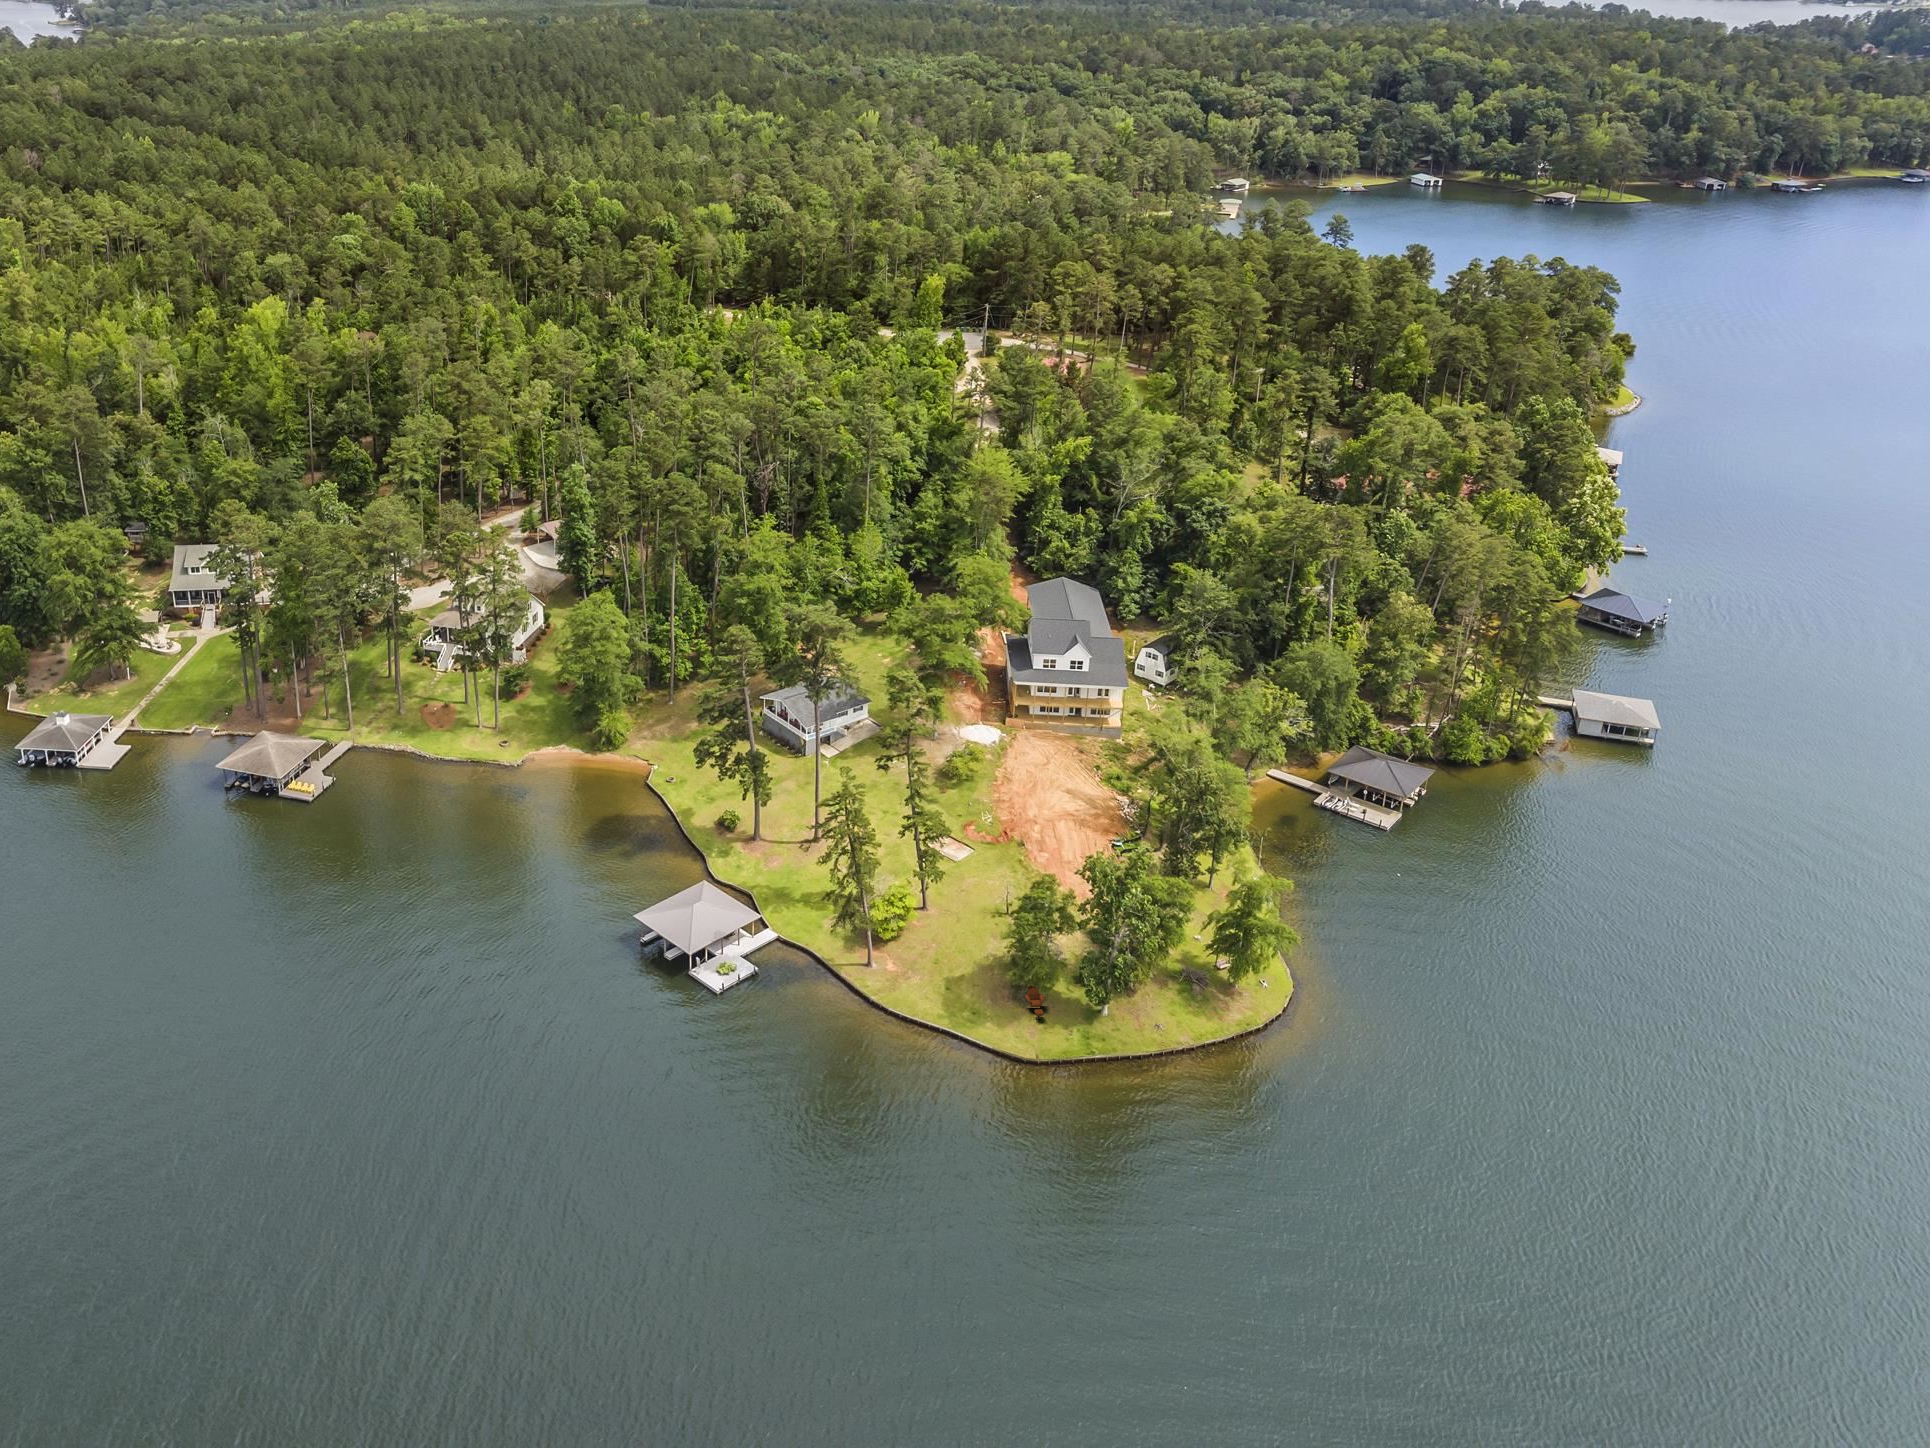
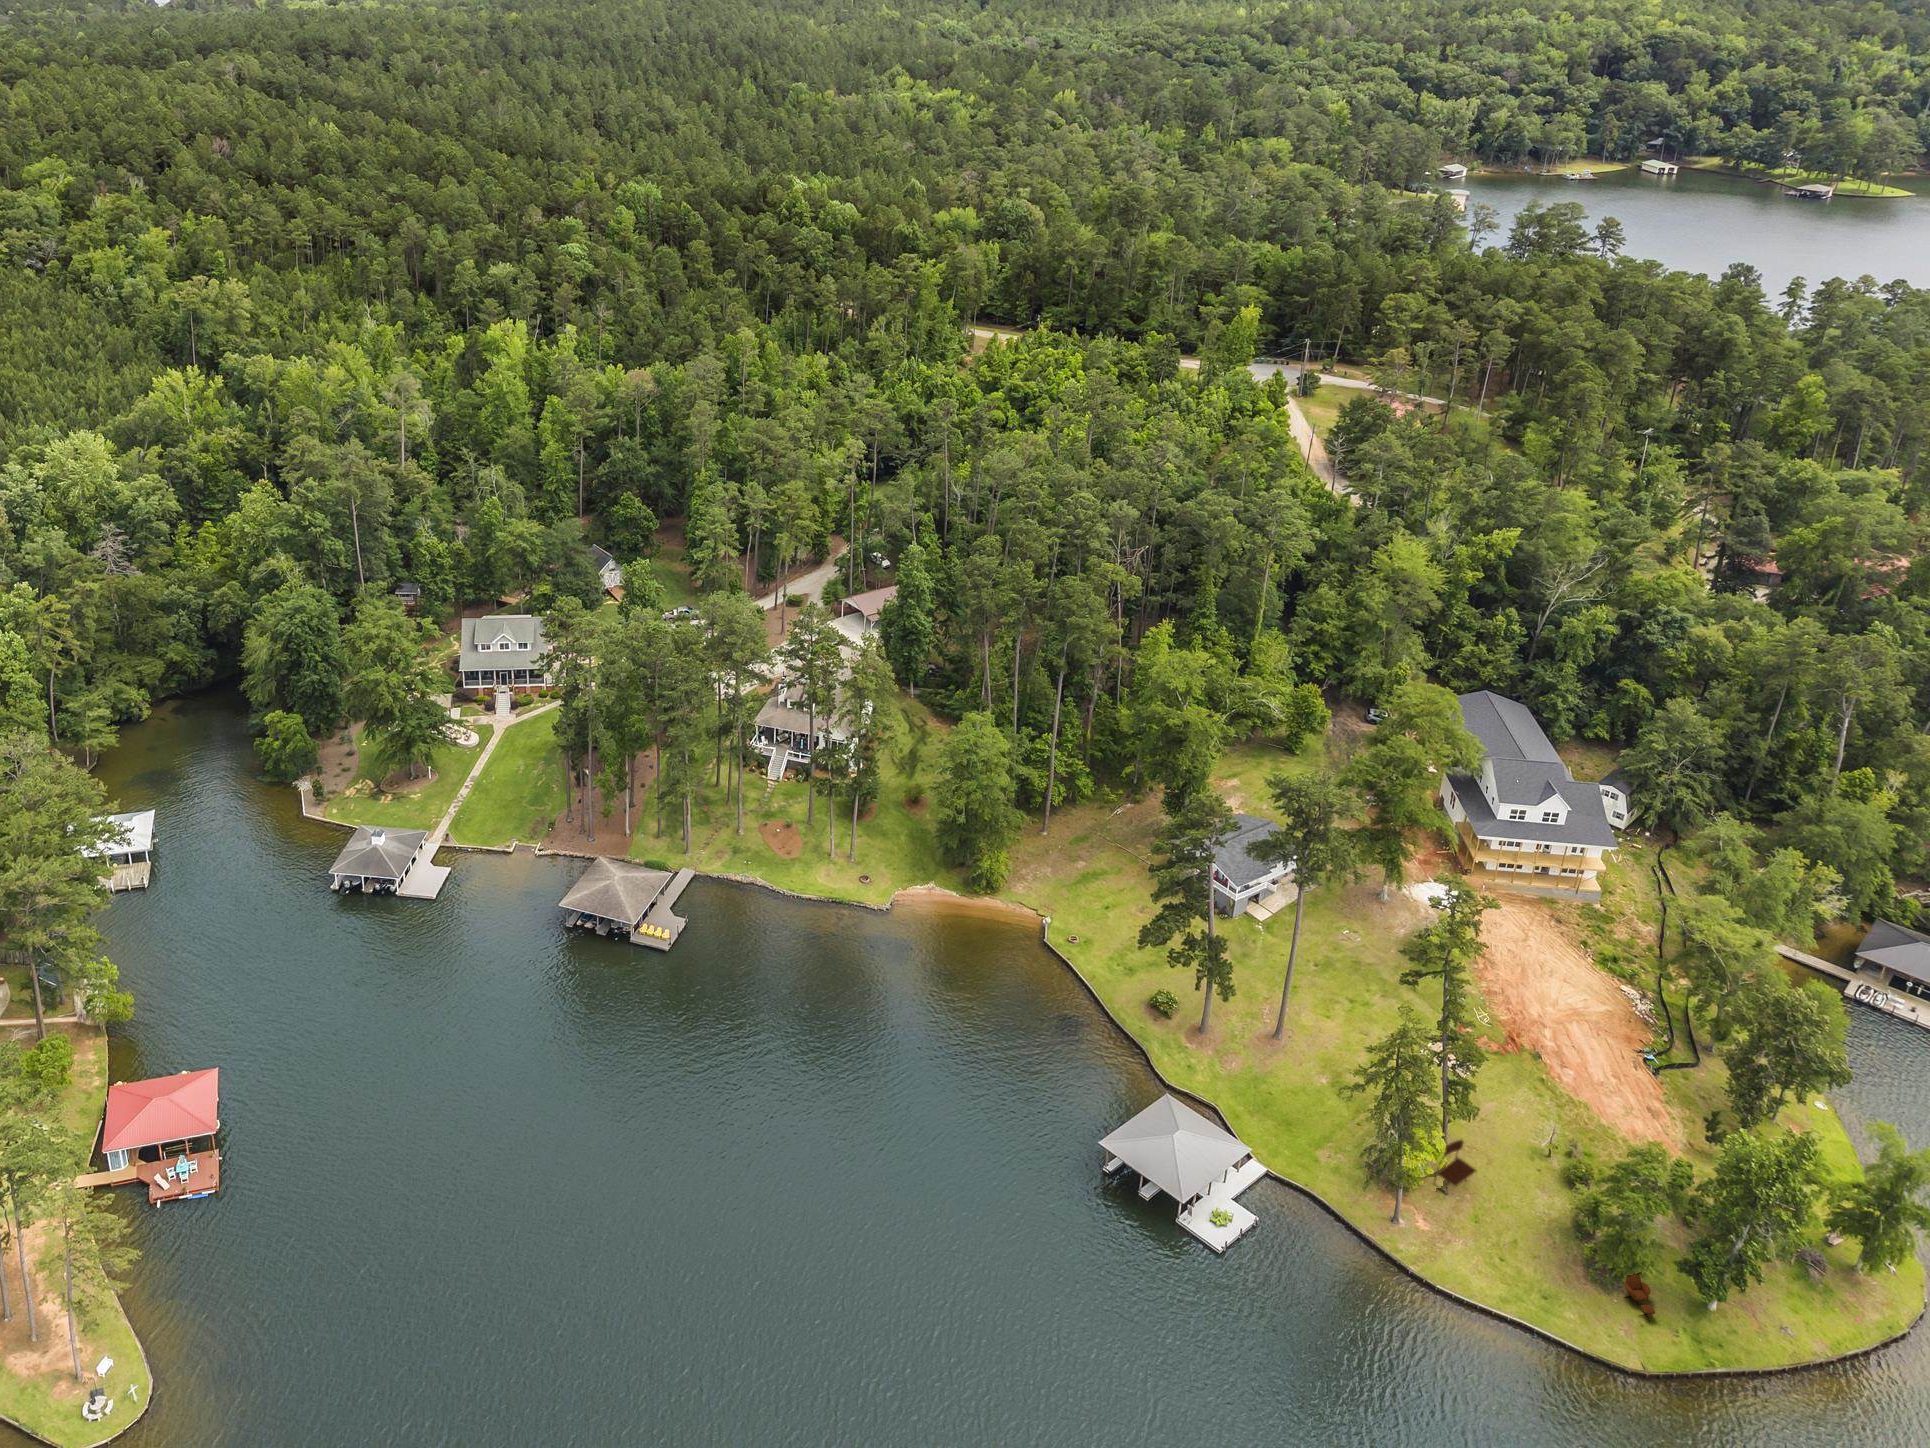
bench: none [903,900,937,944] -> present [1433,1140,1476,1194]

